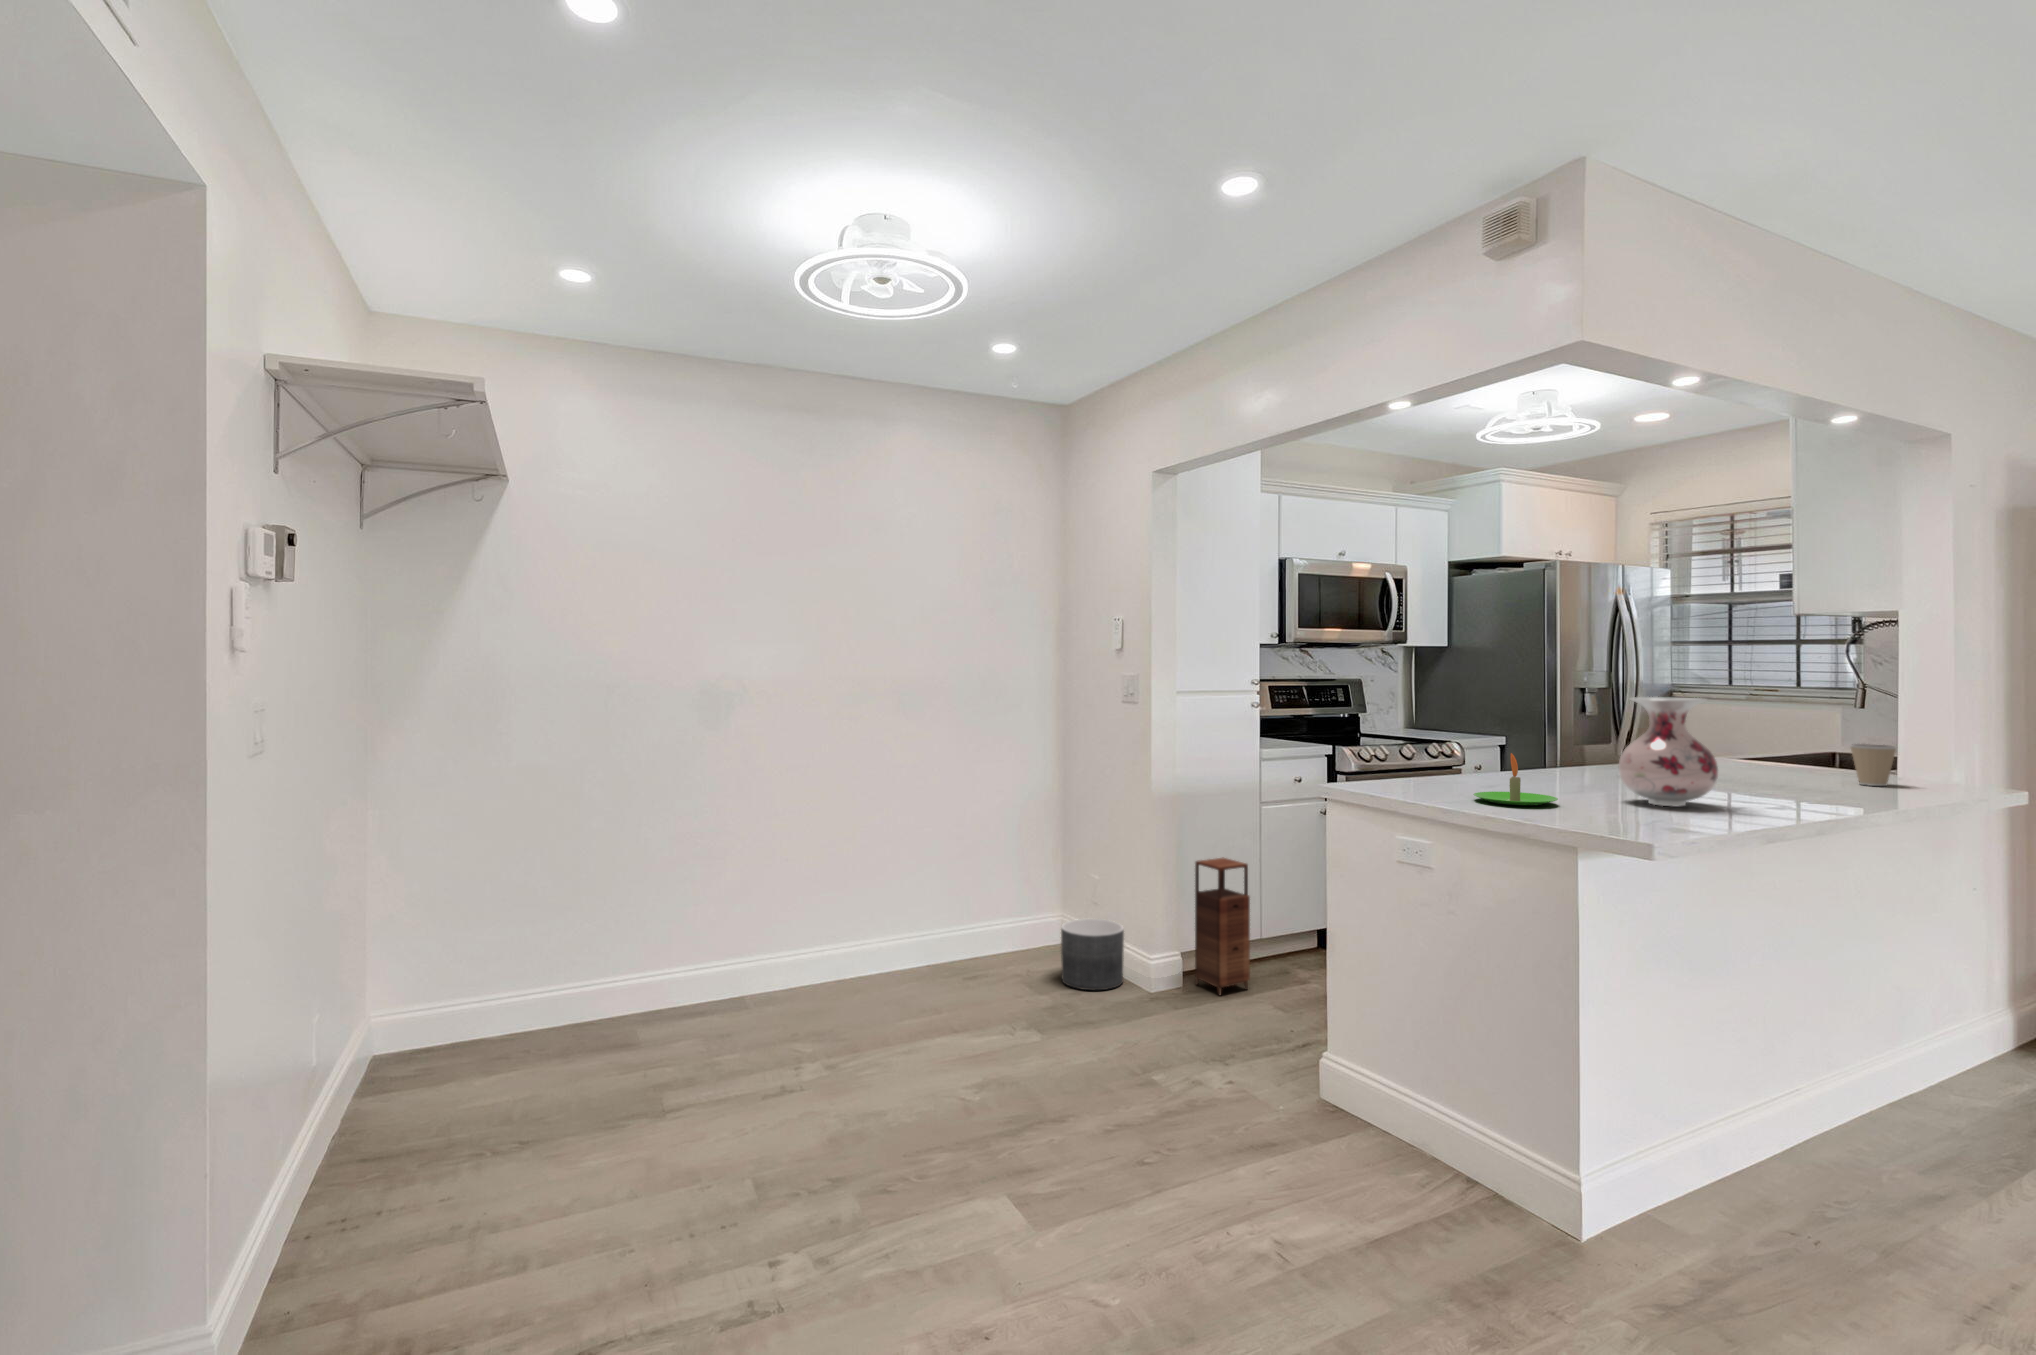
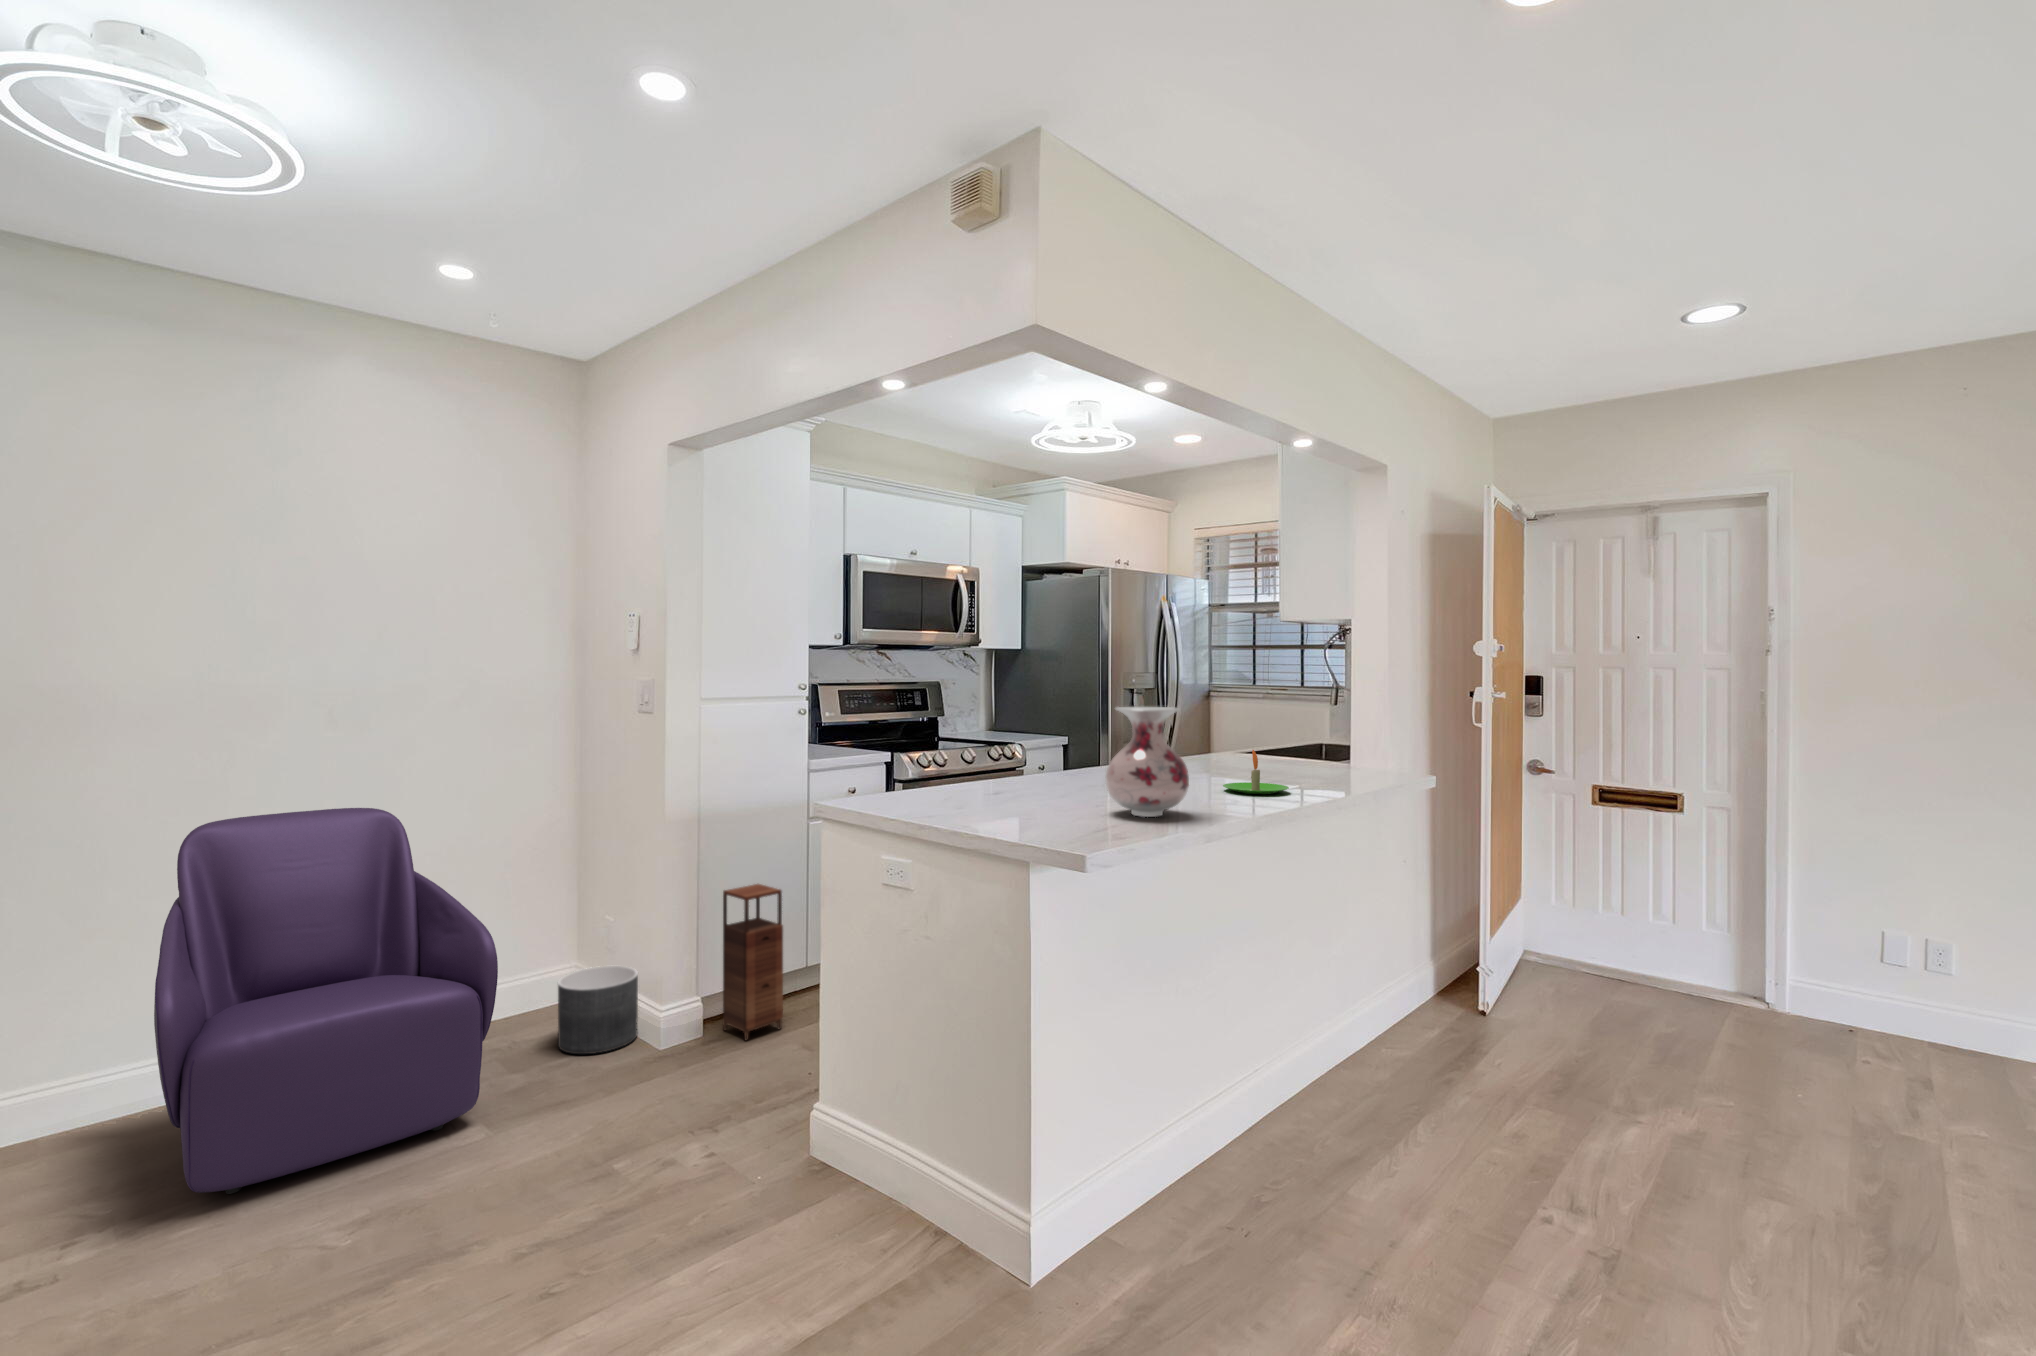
coffee cup: present [1850,744,1896,786] -> none [1314,745,1348,783]
candle: present [1474,753,1558,806] -> present [1223,750,1289,794]
armchair: none [816,775,1038,1053] -> present [154,808,498,1194]

